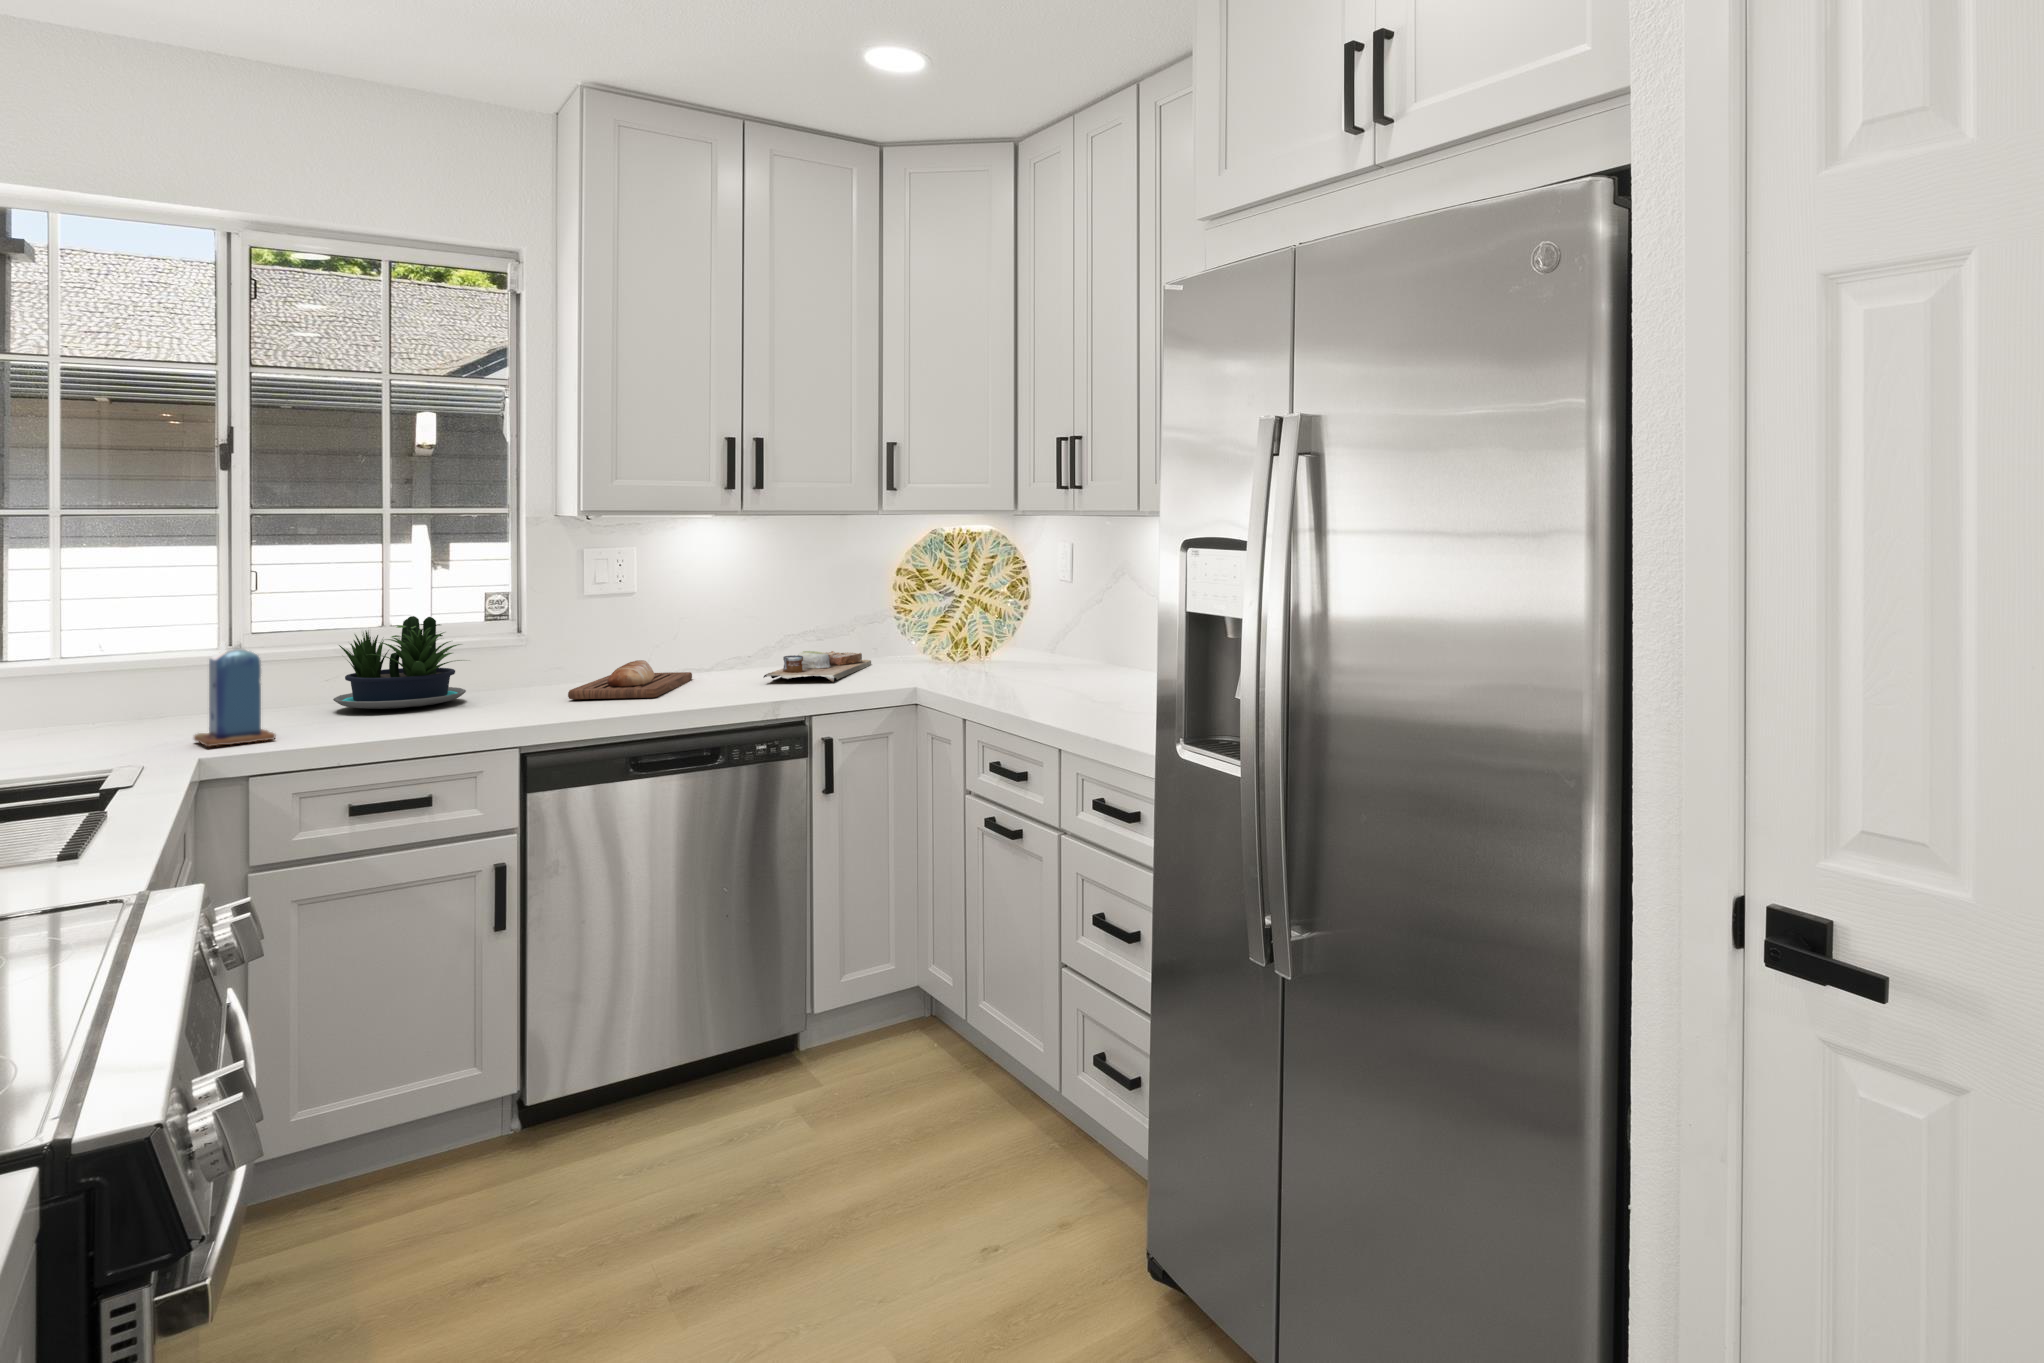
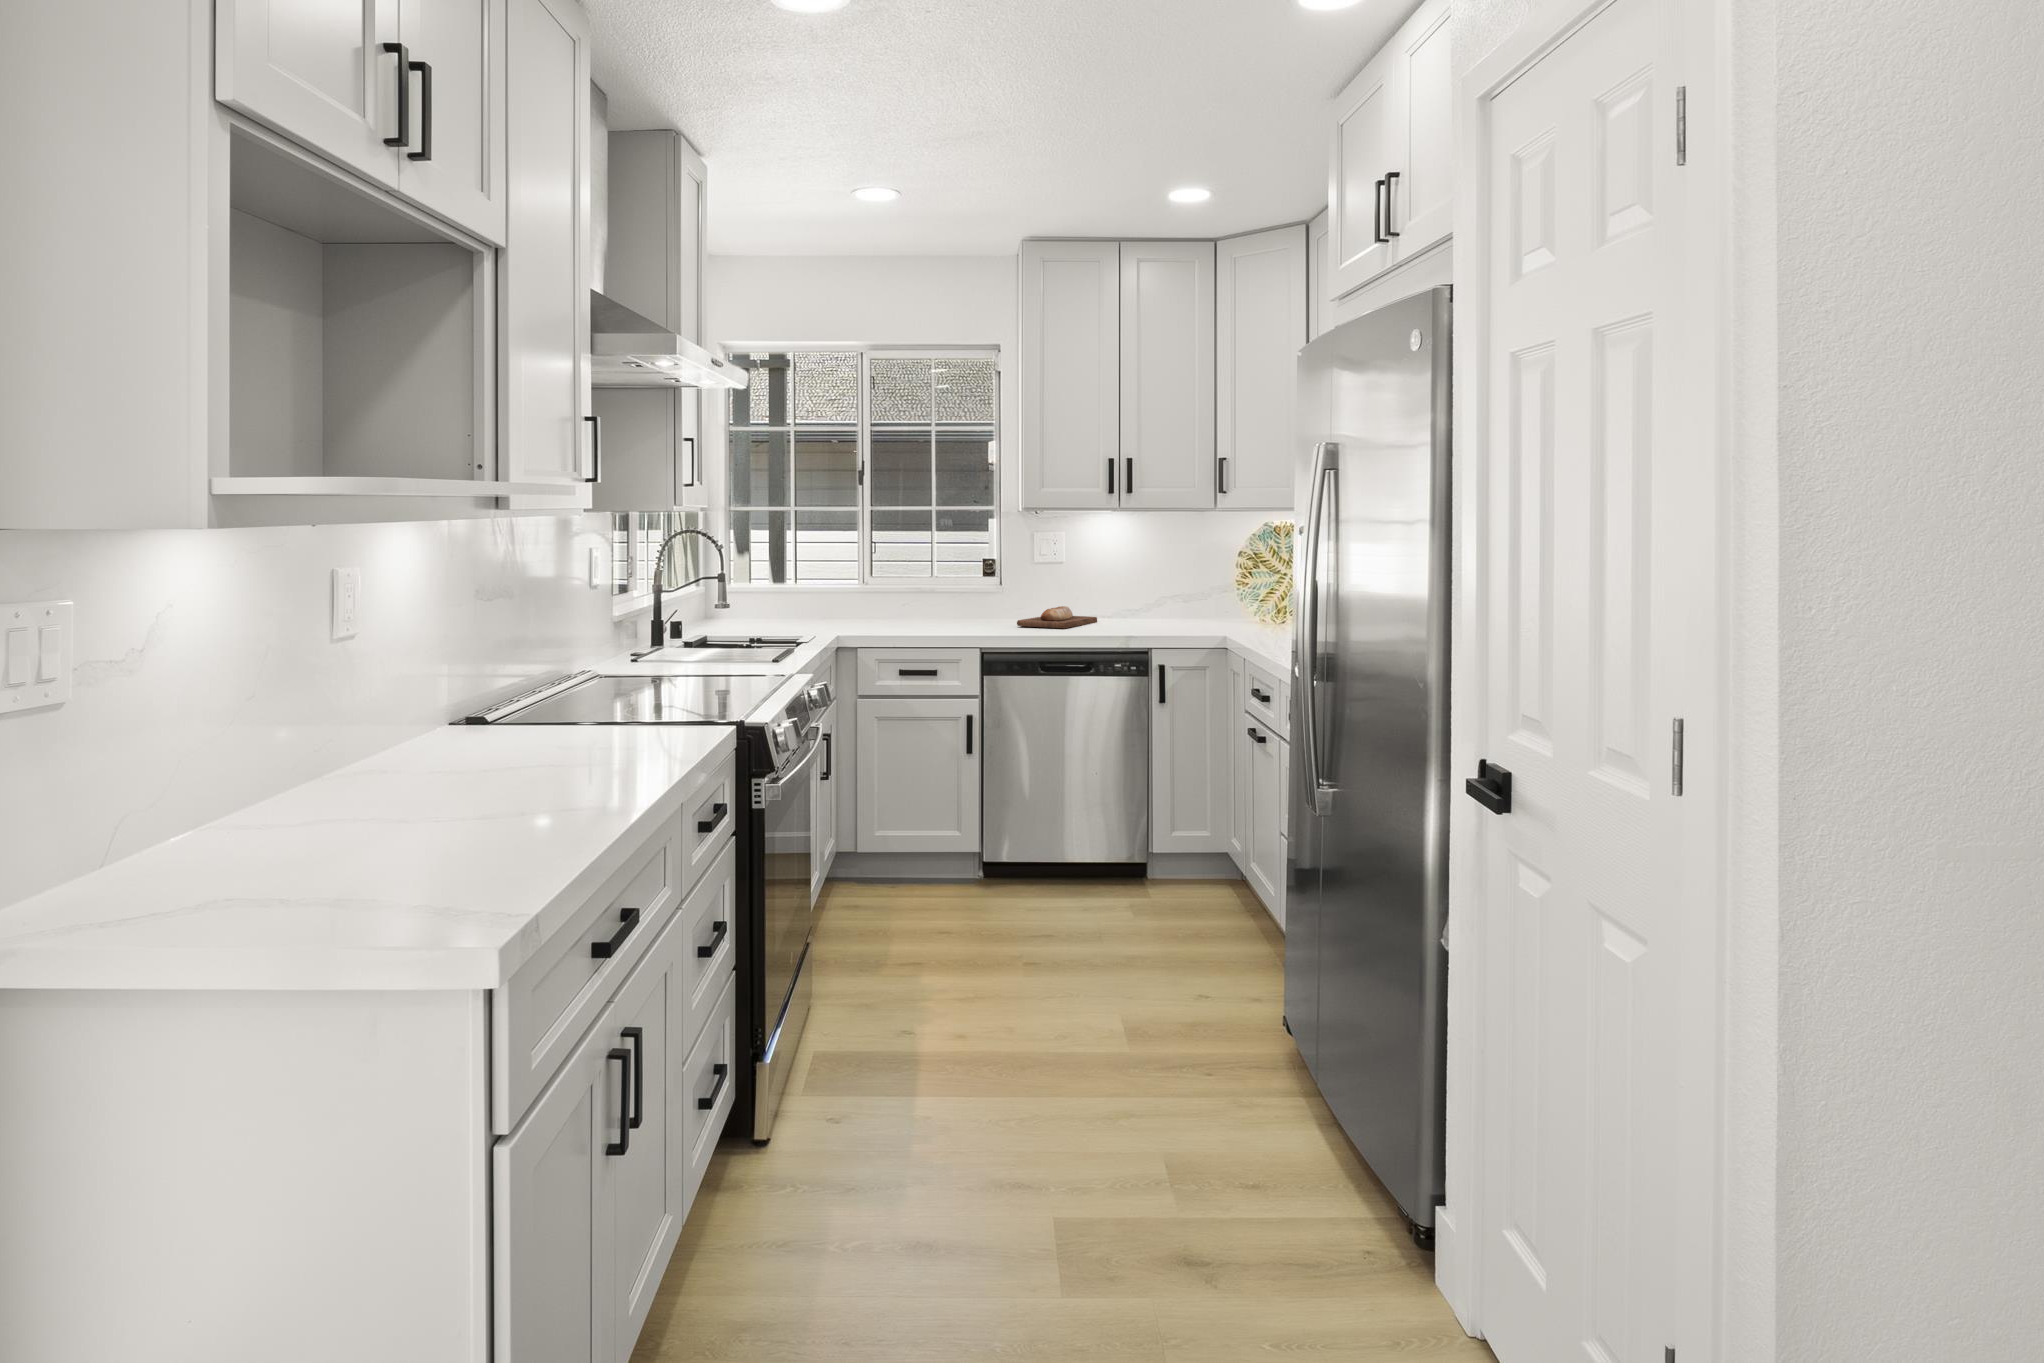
potted plant: present [333,616,466,709] -> none [902,570,968,623]
candle: present [194,643,275,747] -> none [835,577,868,632]
cutting board: present [764,651,871,681] -> none [1135,607,1220,628]

